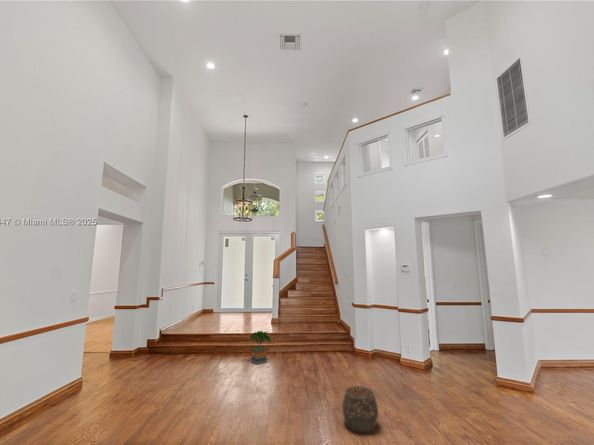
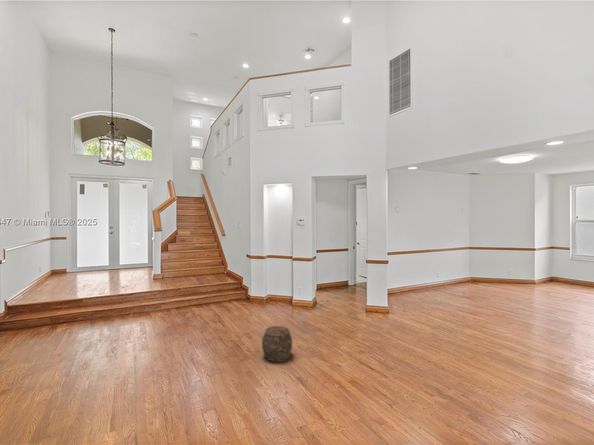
potted tree: present [250,331,271,365] -> none [141,289,169,324]

